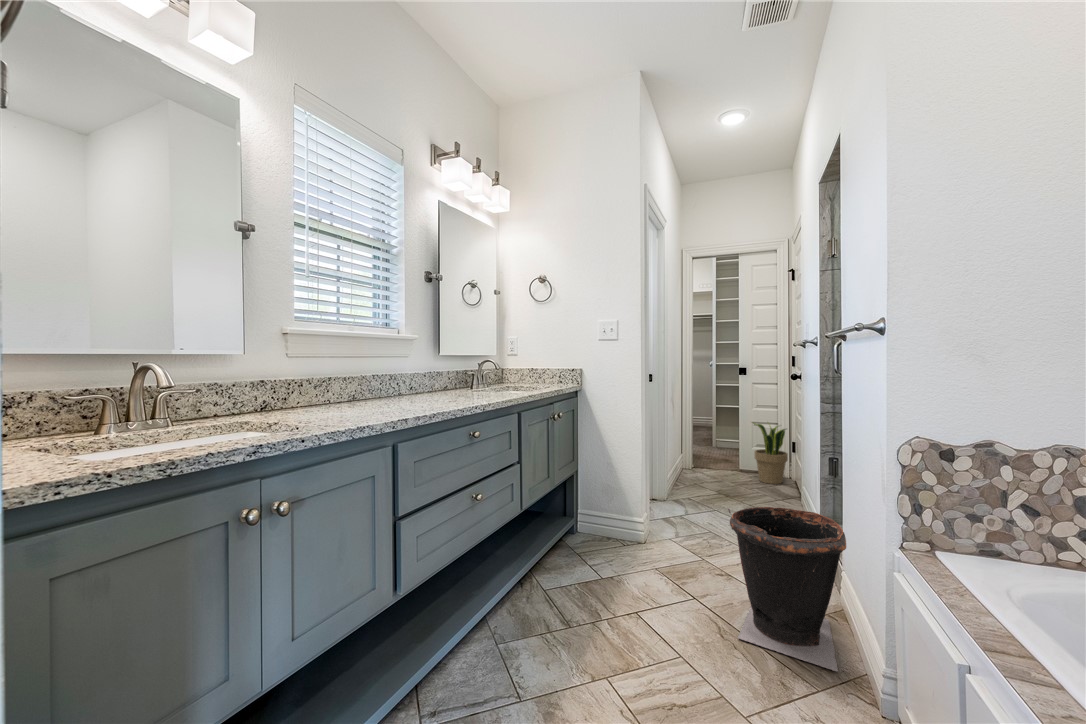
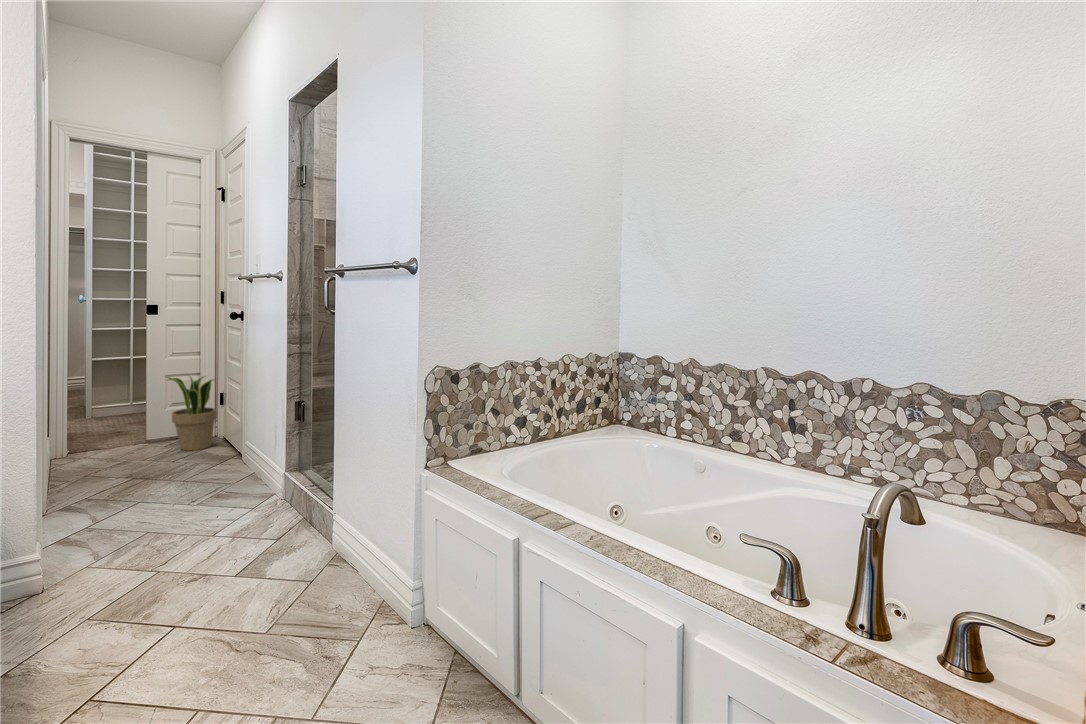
waste bin: present [728,507,846,671] -> none [225,463,366,640]

